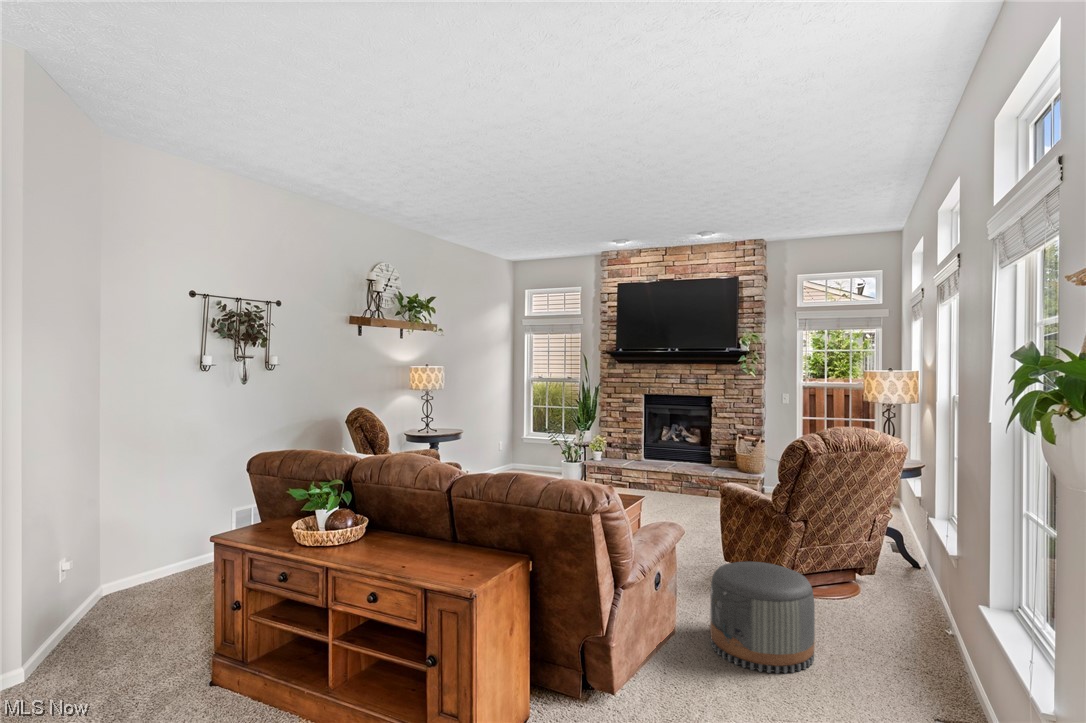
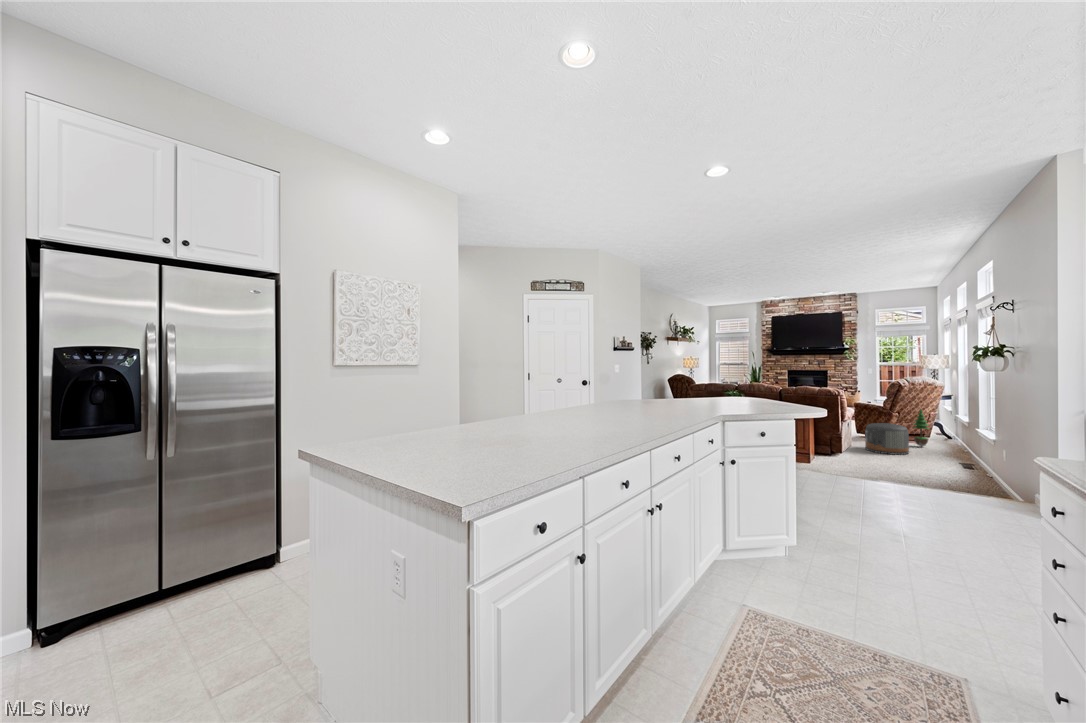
potted tree: none [832,514,873,616] -> present [913,409,929,447]

